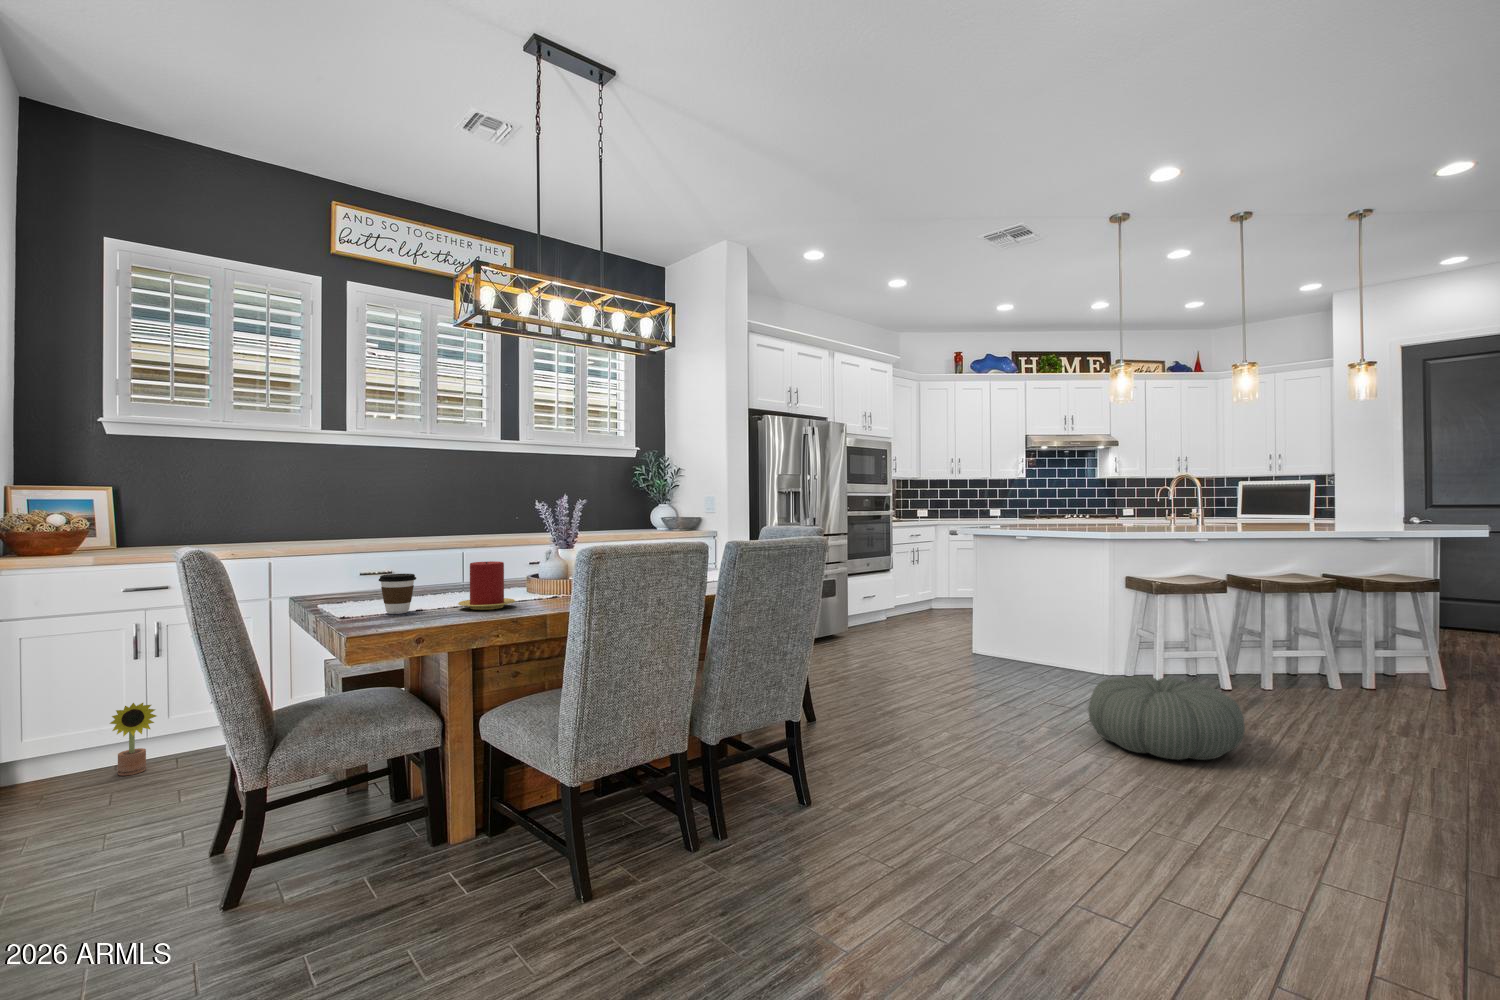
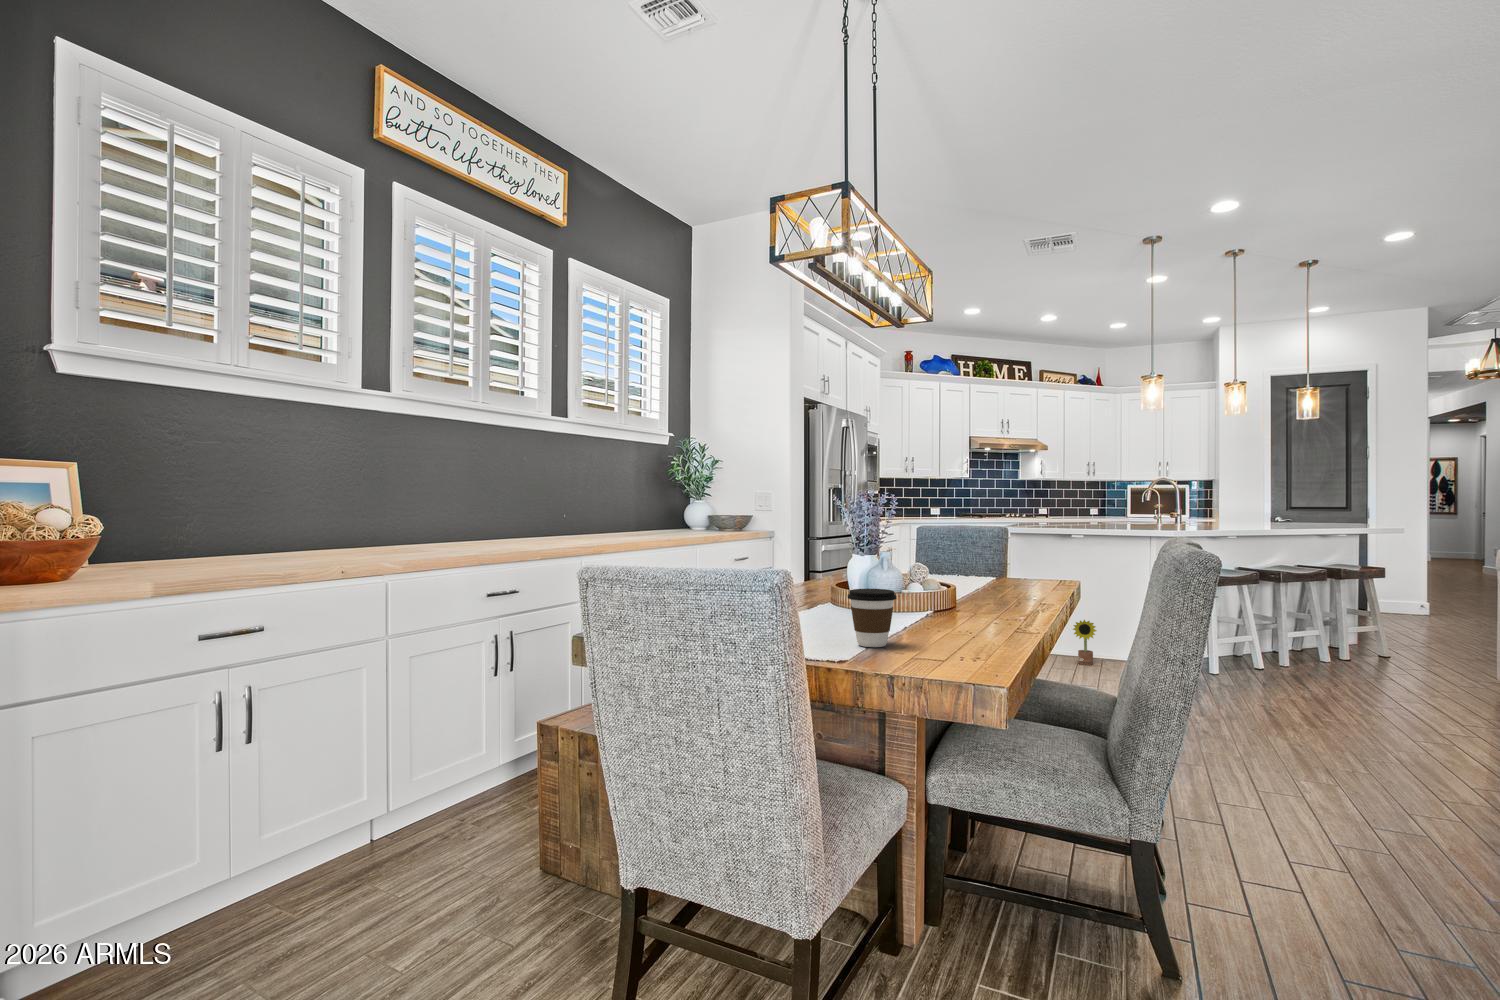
candle: present [458,561,515,610] -> none [903,569,978,635]
pouf: present [1088,676,1245,760] -> none [1265,664,1429,741]
decorative plant: present [110,703,156,776] -> present [1073,620,1096,665]

